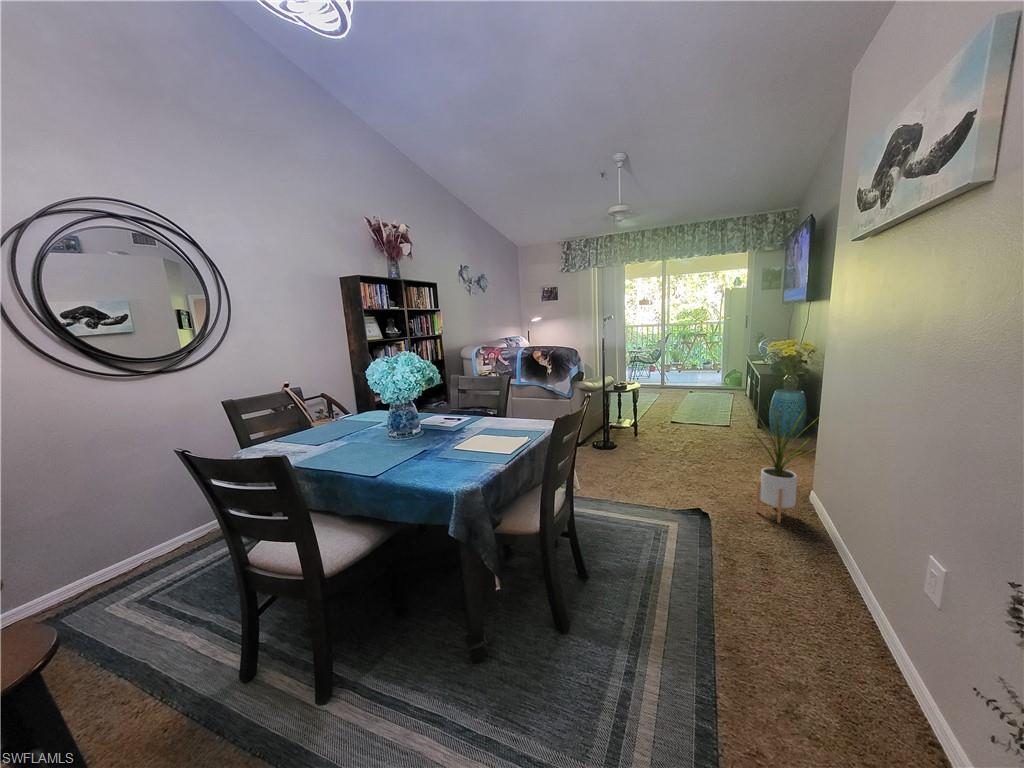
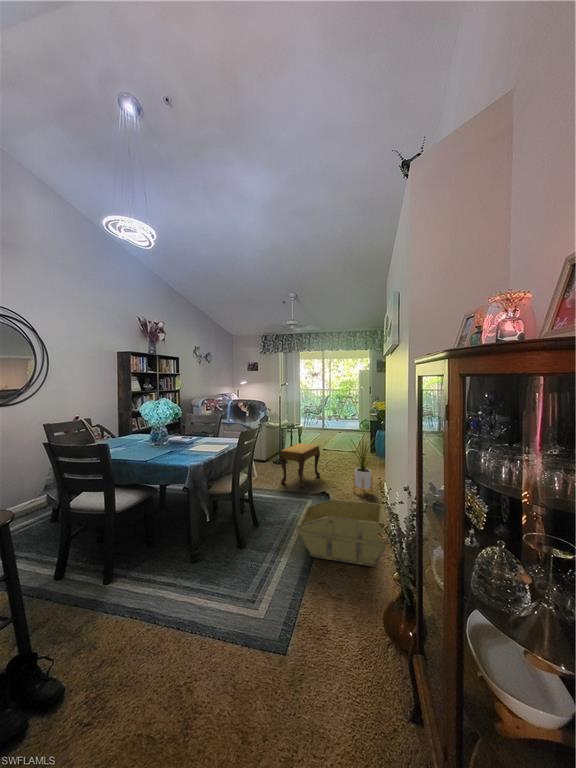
footstool: none [610,418,680,497] -> present [280,443,320,488]
storage bin: none [679,547,934,728] -> present [297,499,388,567]

